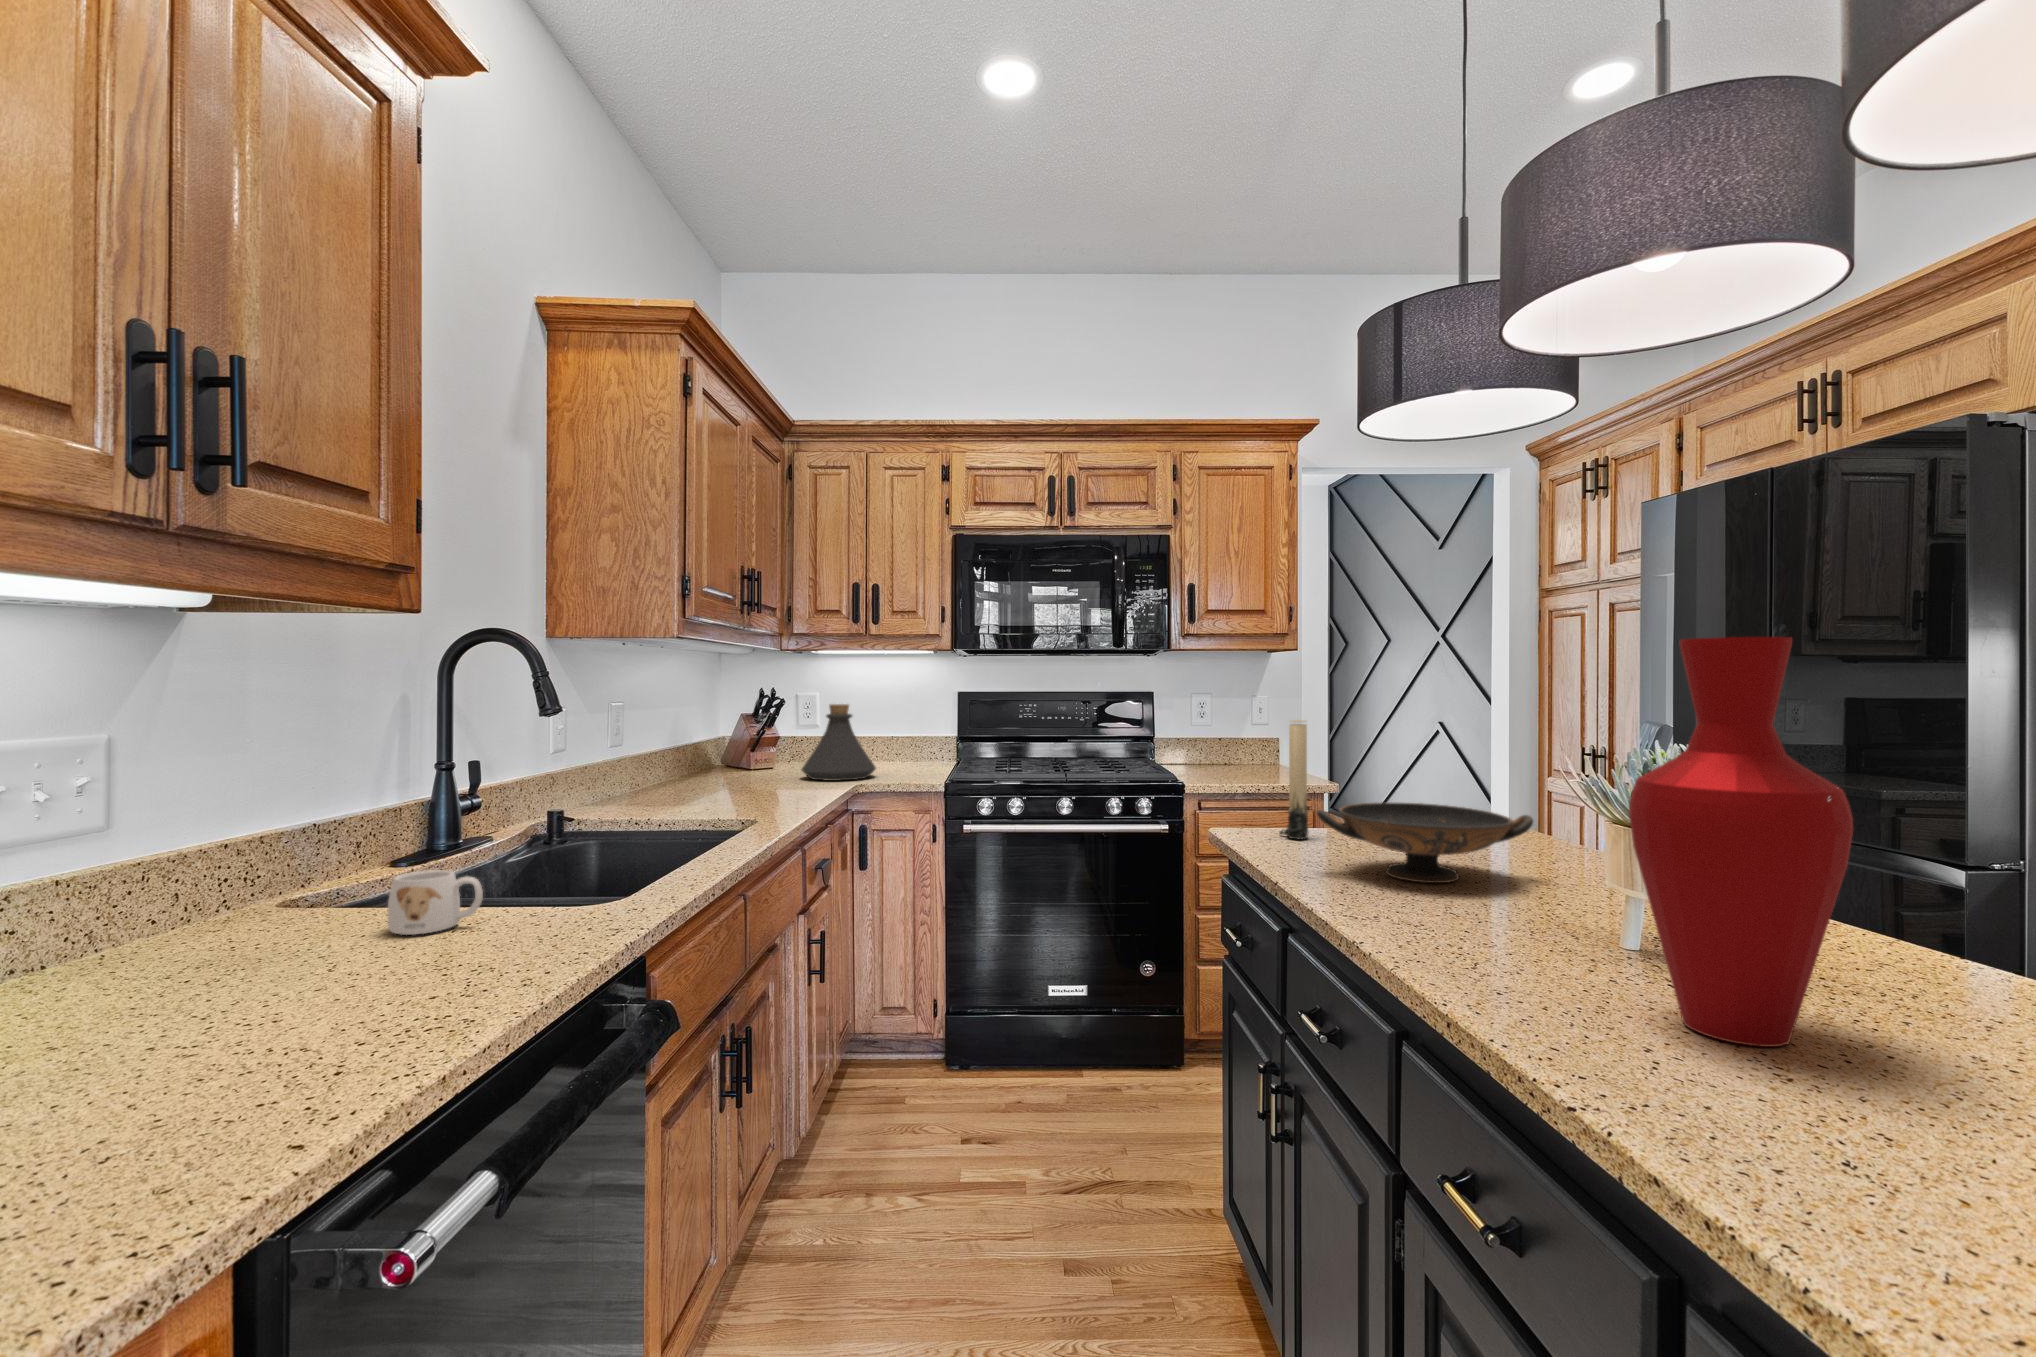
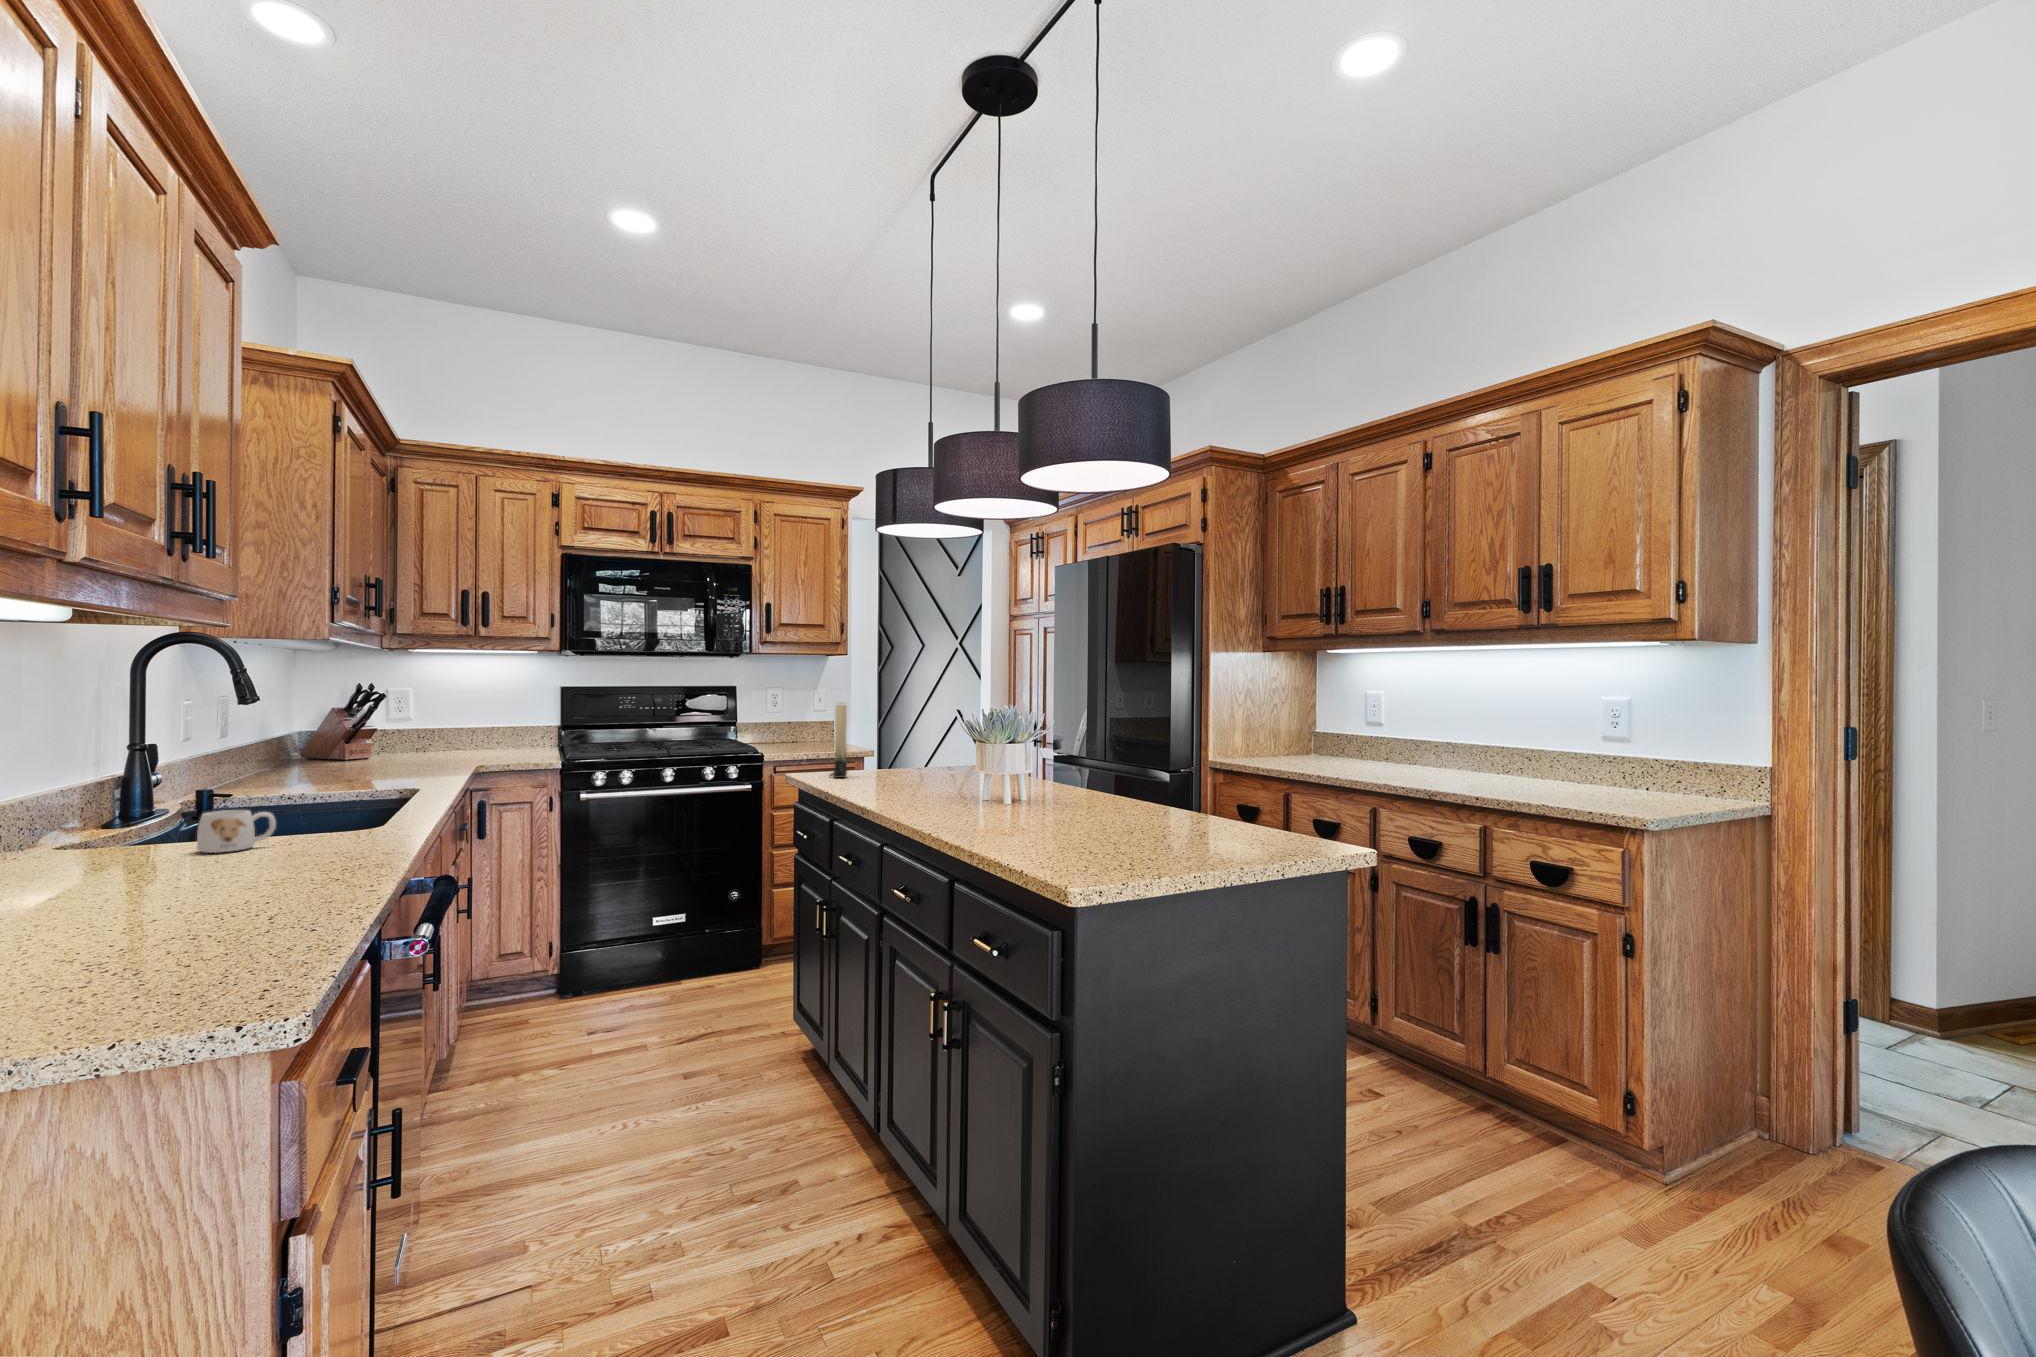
vase: present [1629,637,1853,1047] -> none [972,659,1045,825]
bottle: present [802,704,876,781] -> none [415,697,491,764]
decorative bowl: present [1317,802,1533,883] -> none [849,749,964,791]

